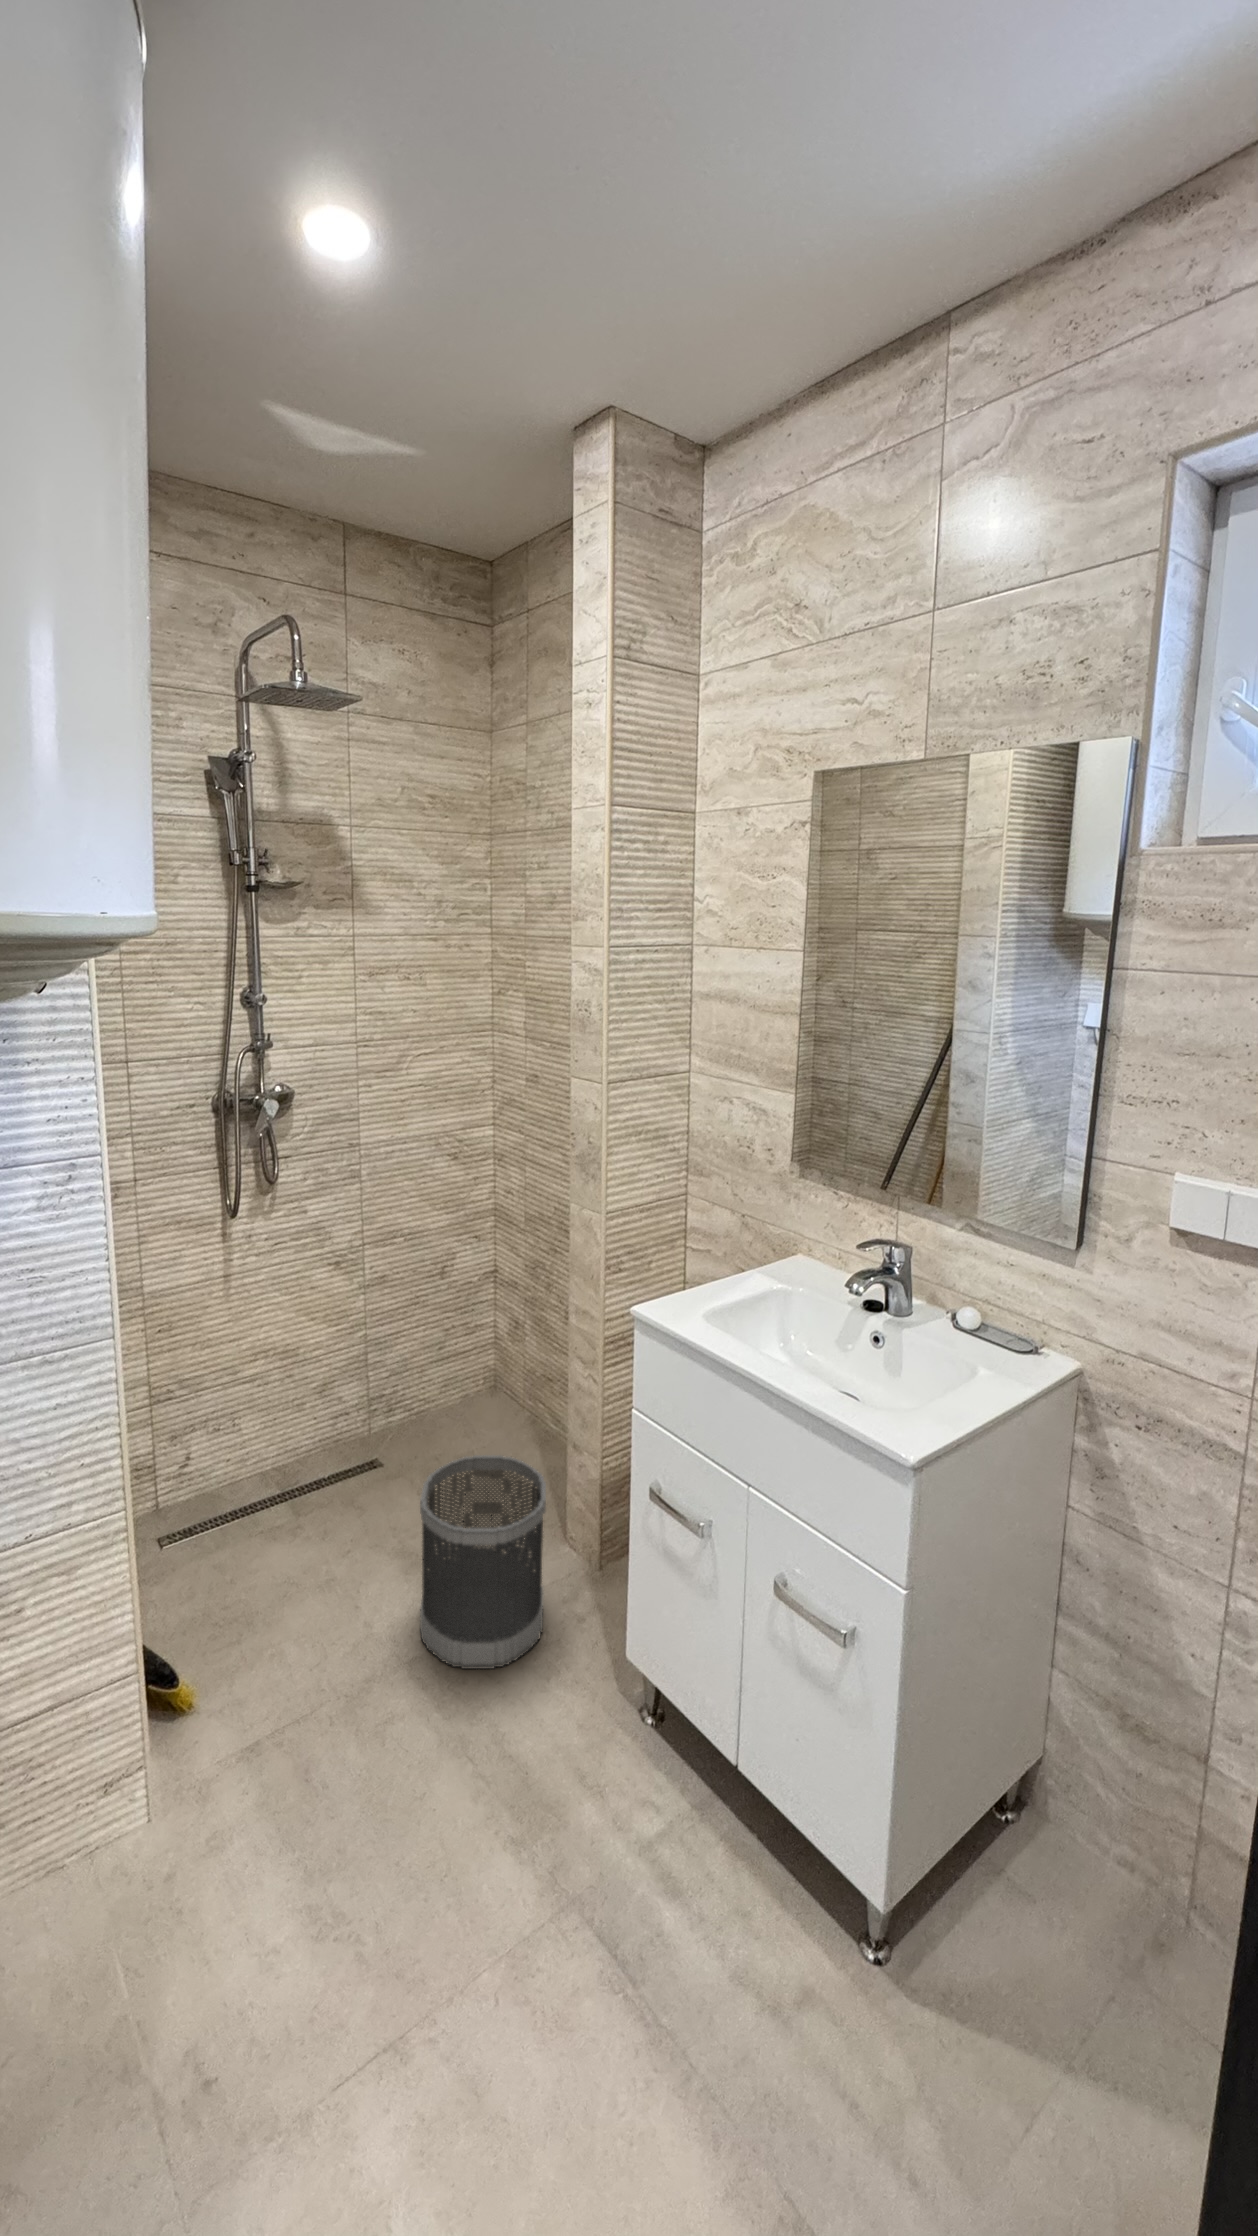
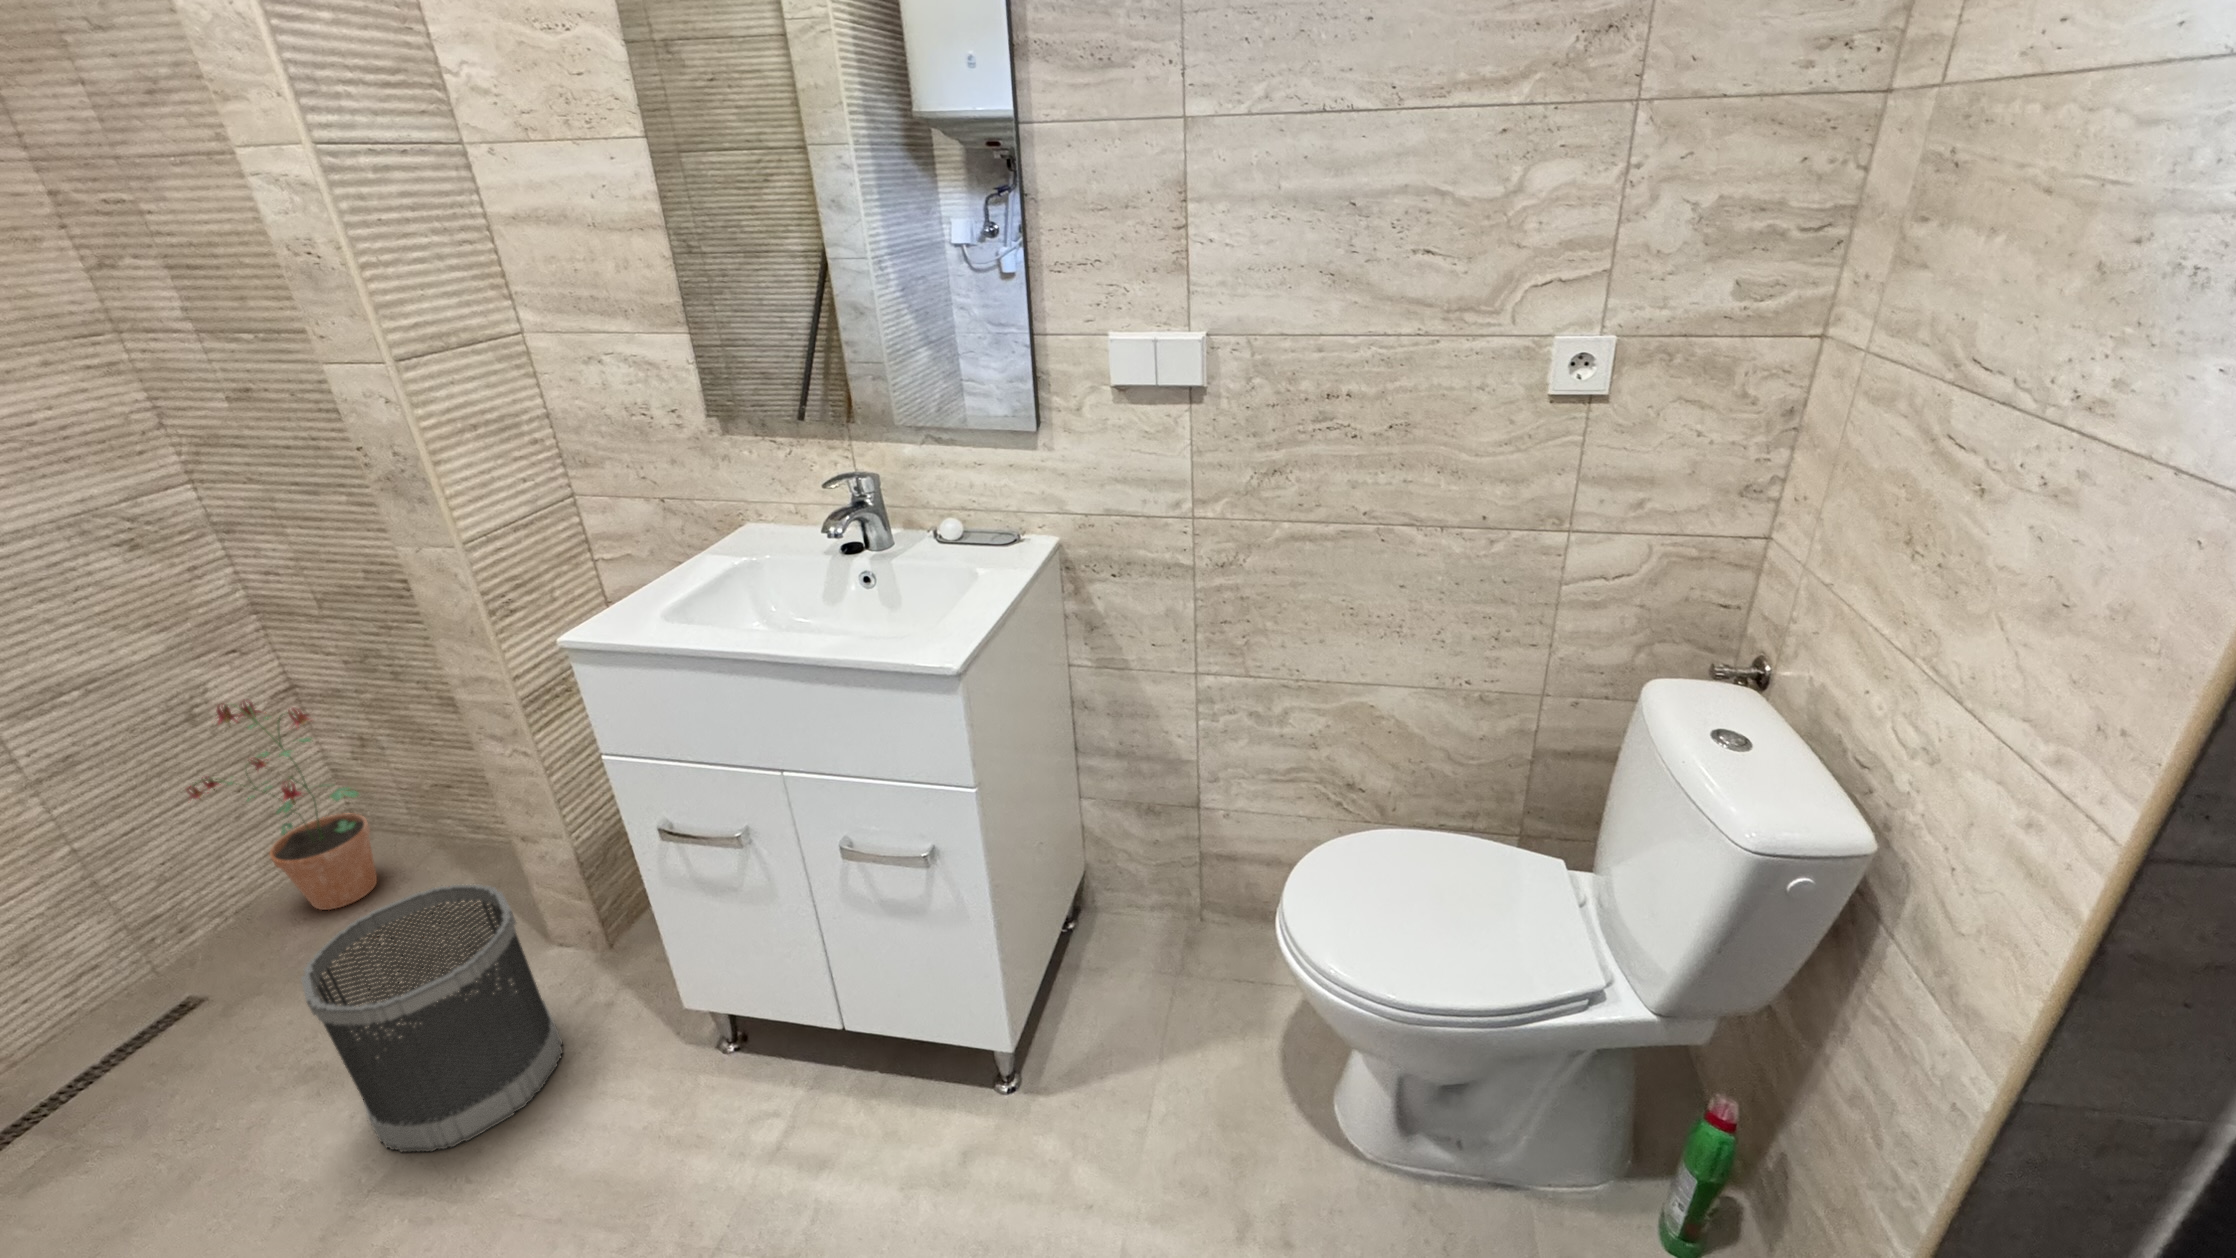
potted plant: none [421,1271,506,1441] -> present [187,700,377,910]

